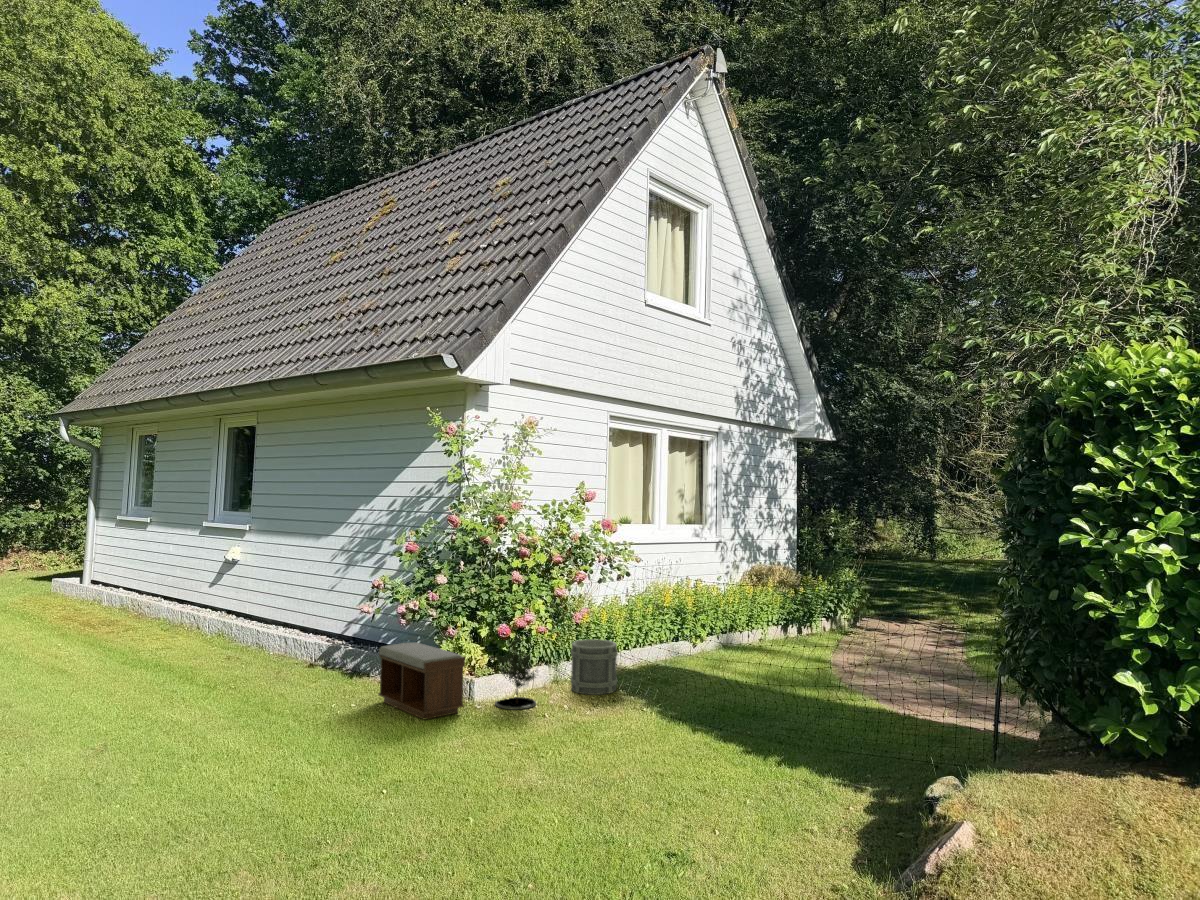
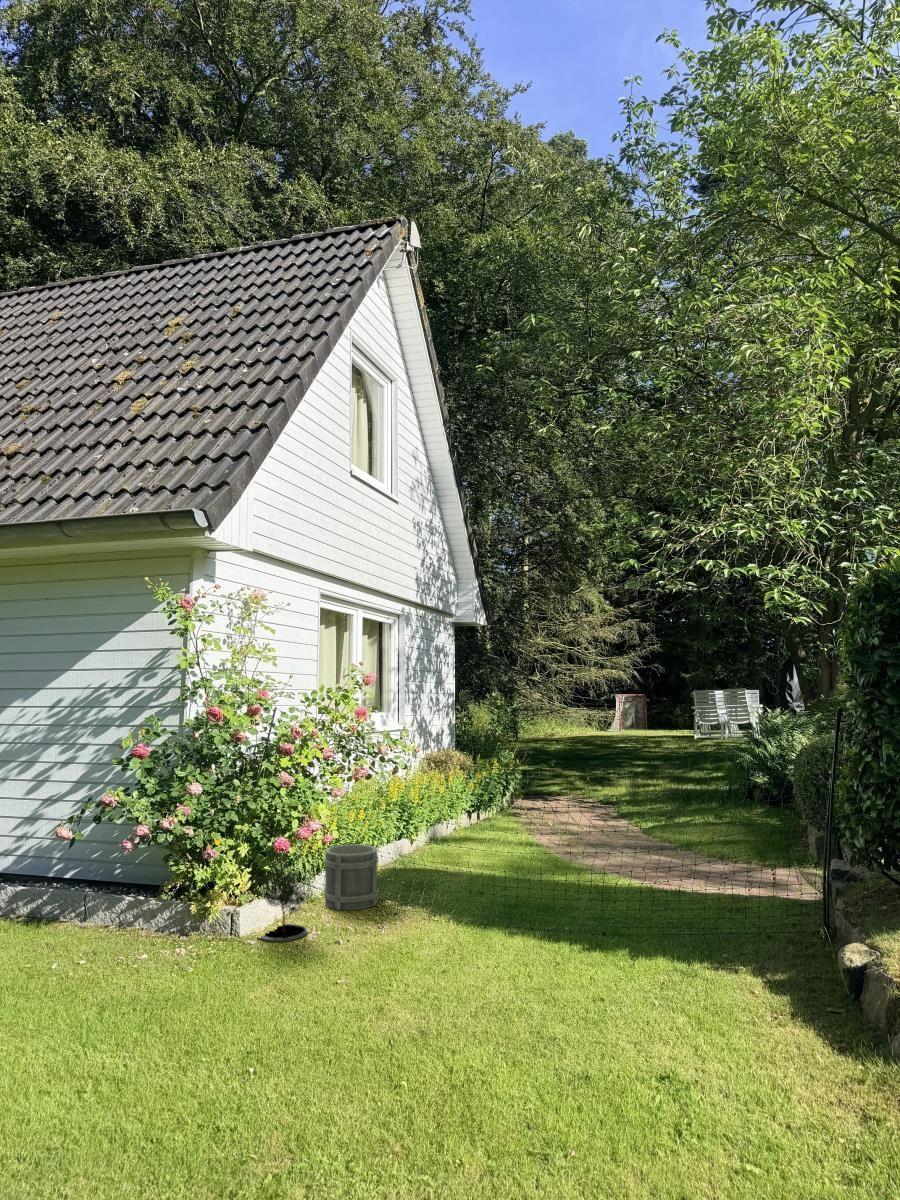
bench: present [378,643,465,719] -> none [100,871,233,971]

